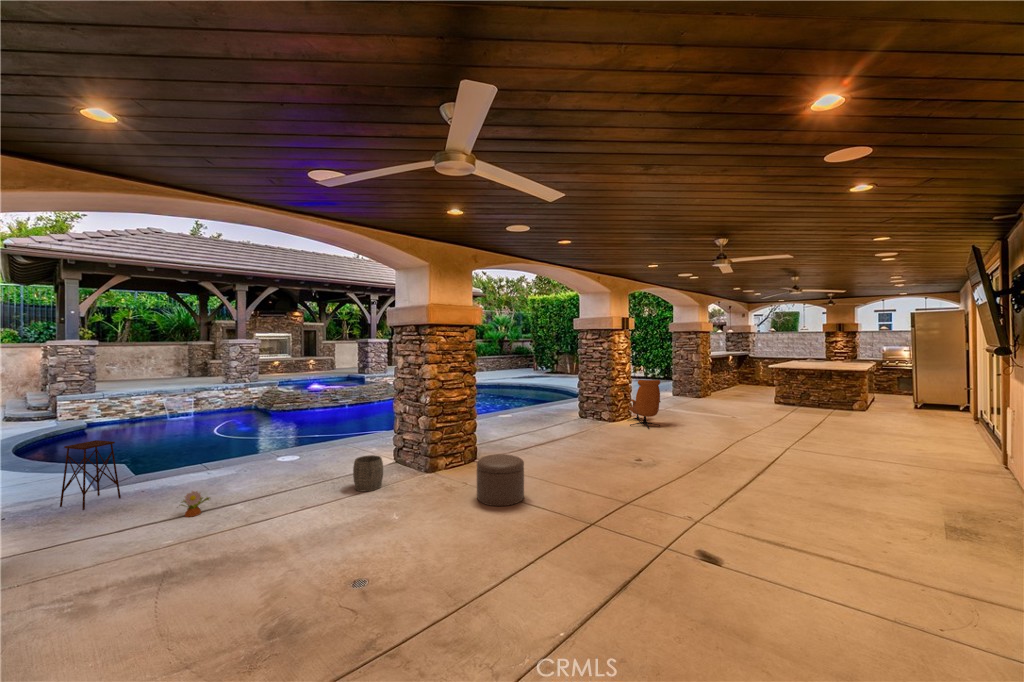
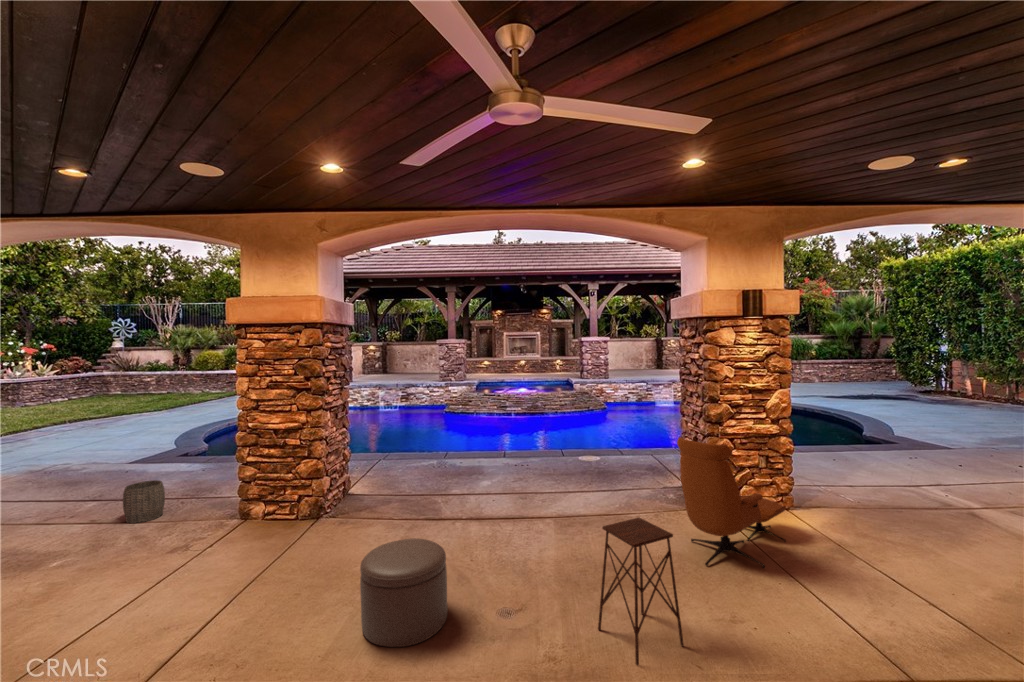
side table: present [60,440,121,510] -> present [598,517,684,665]
ottoman: present [477,454,524,506] -> present [360,538,447,647]
decorative plant: present [181,491,210,517] -> none [38,478,68,501]

